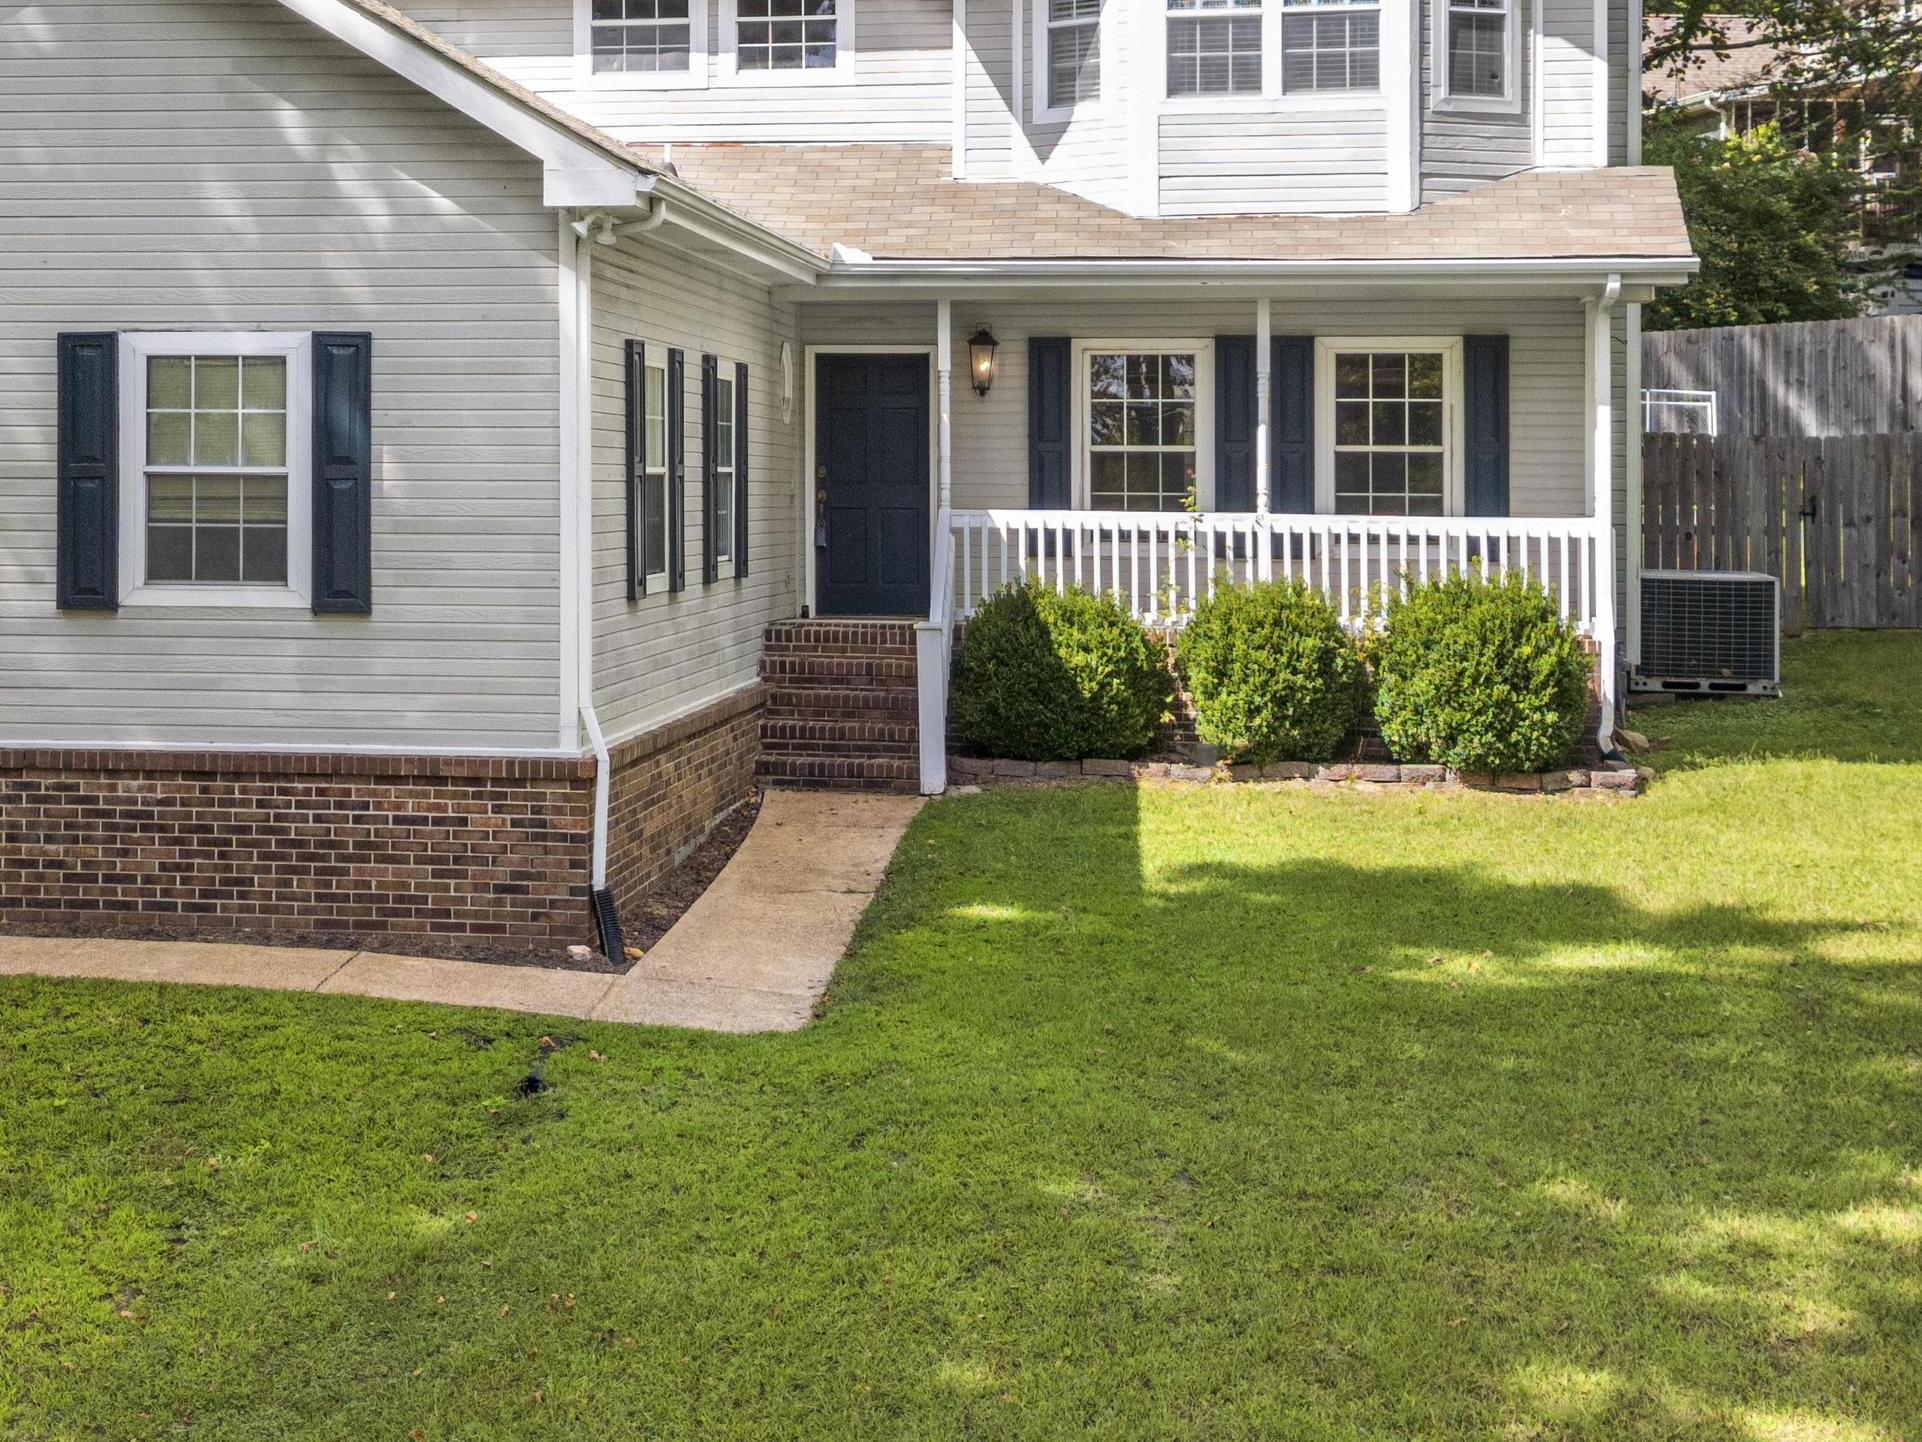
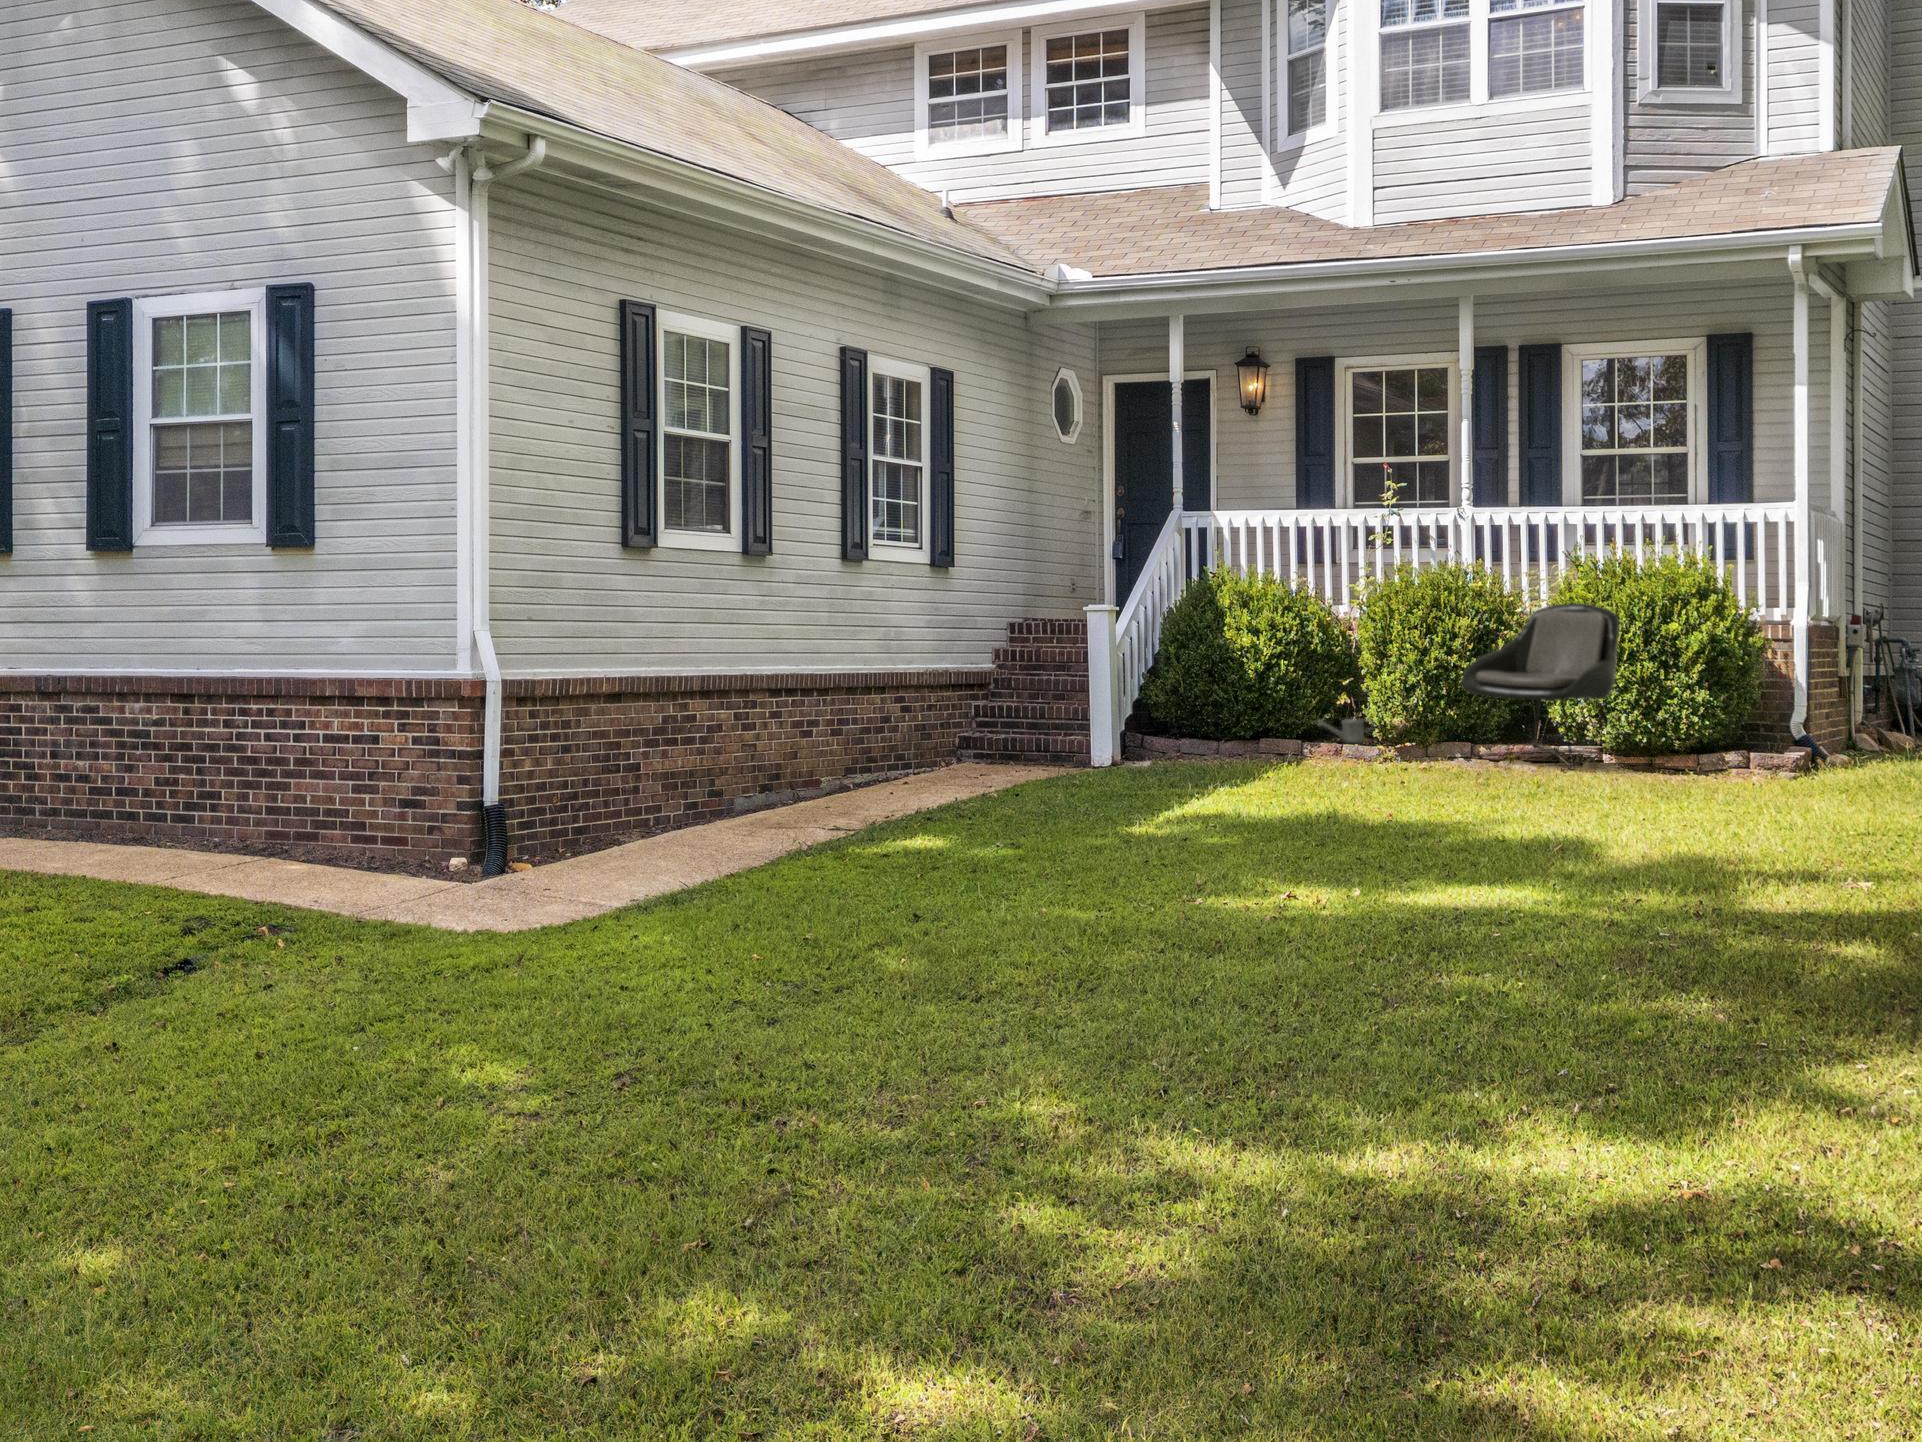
lounge chair: none [1339,631,1490,794] -> present [1461,603,1634,770]

